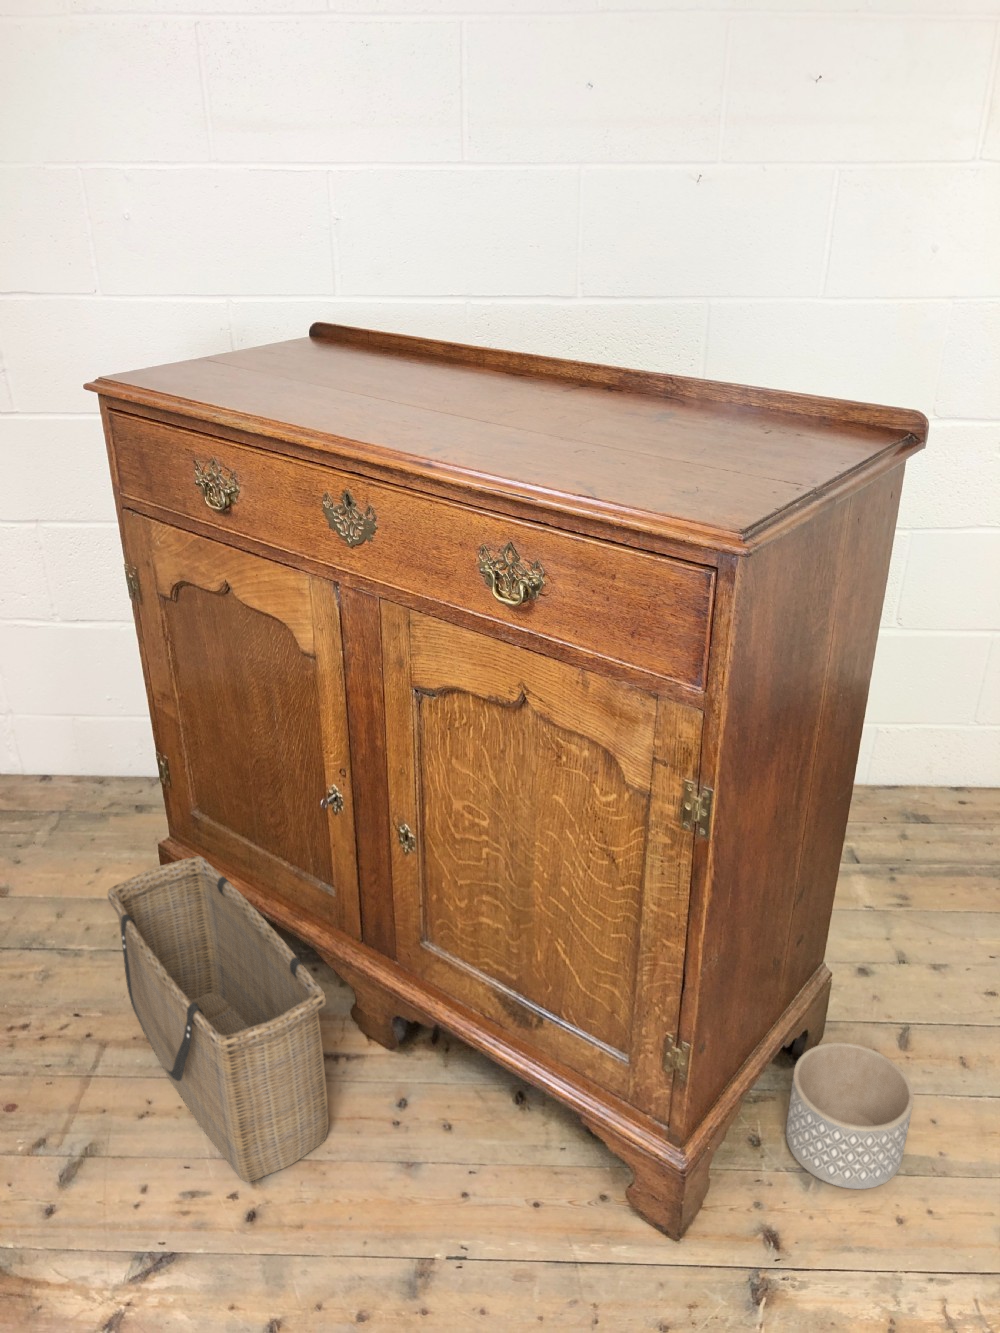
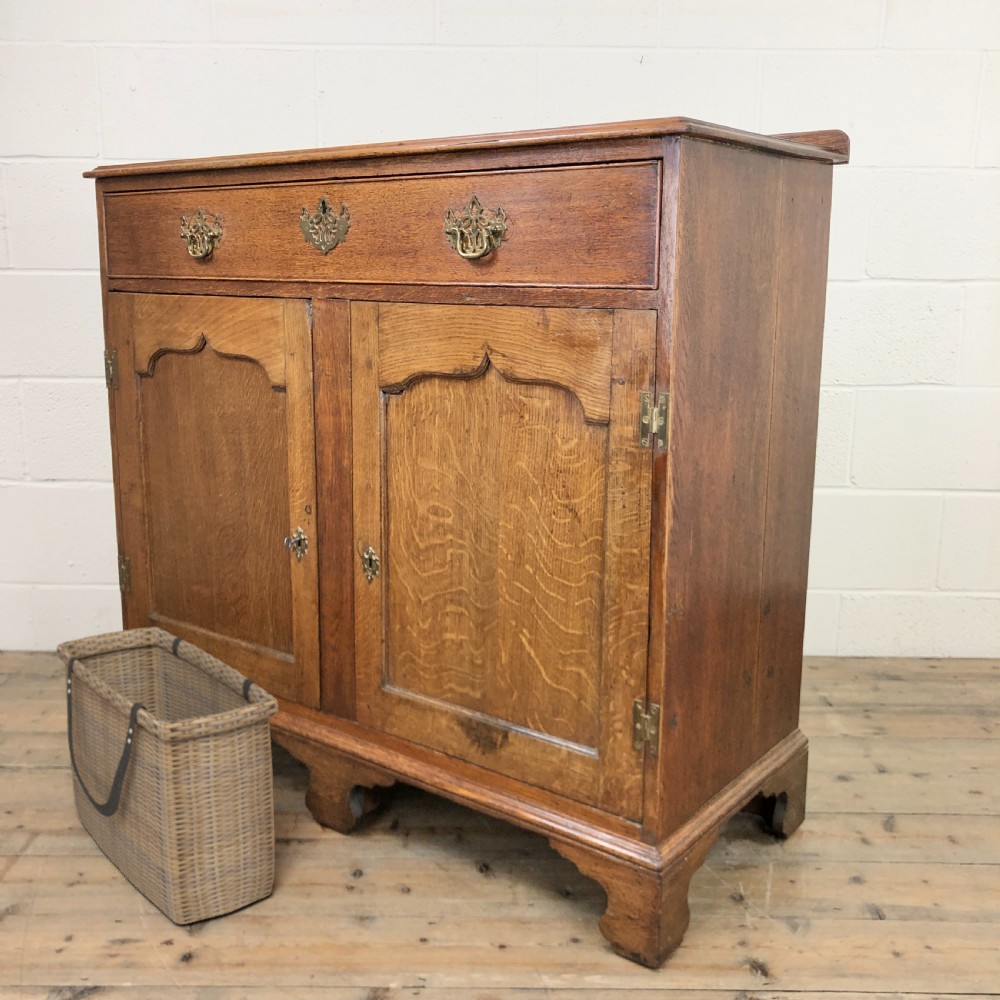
planter: present [786,1042,914,1189] -> none [773,786,906,926]

